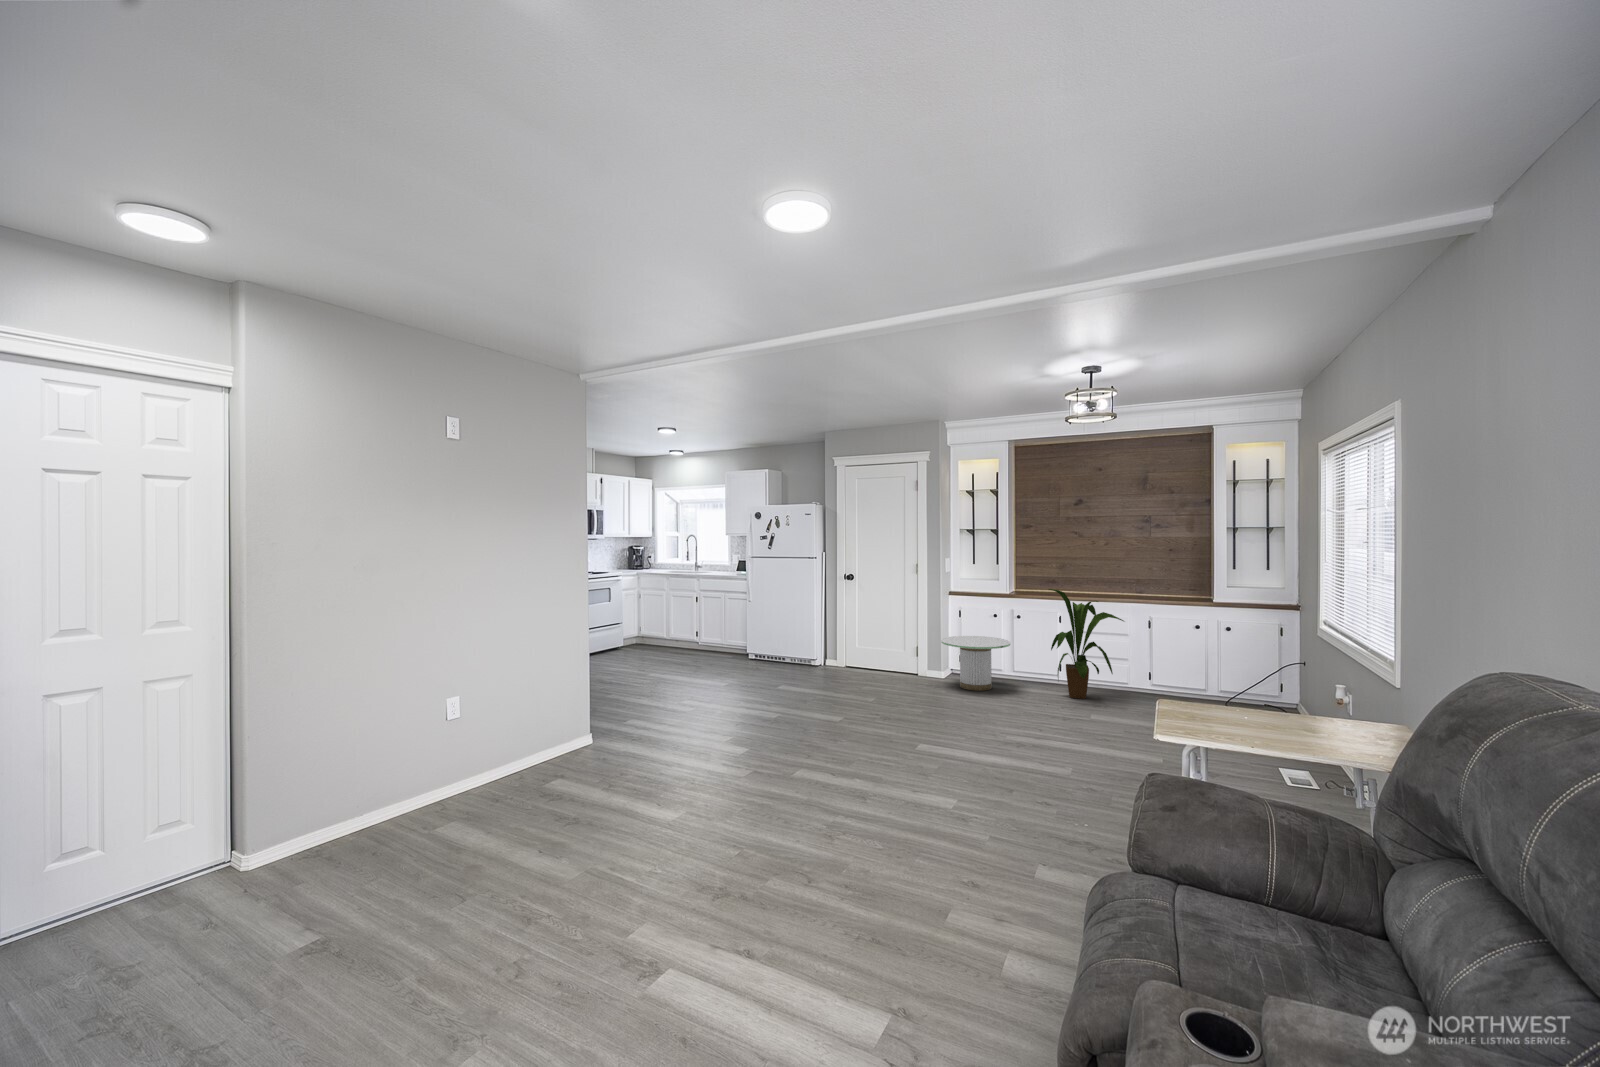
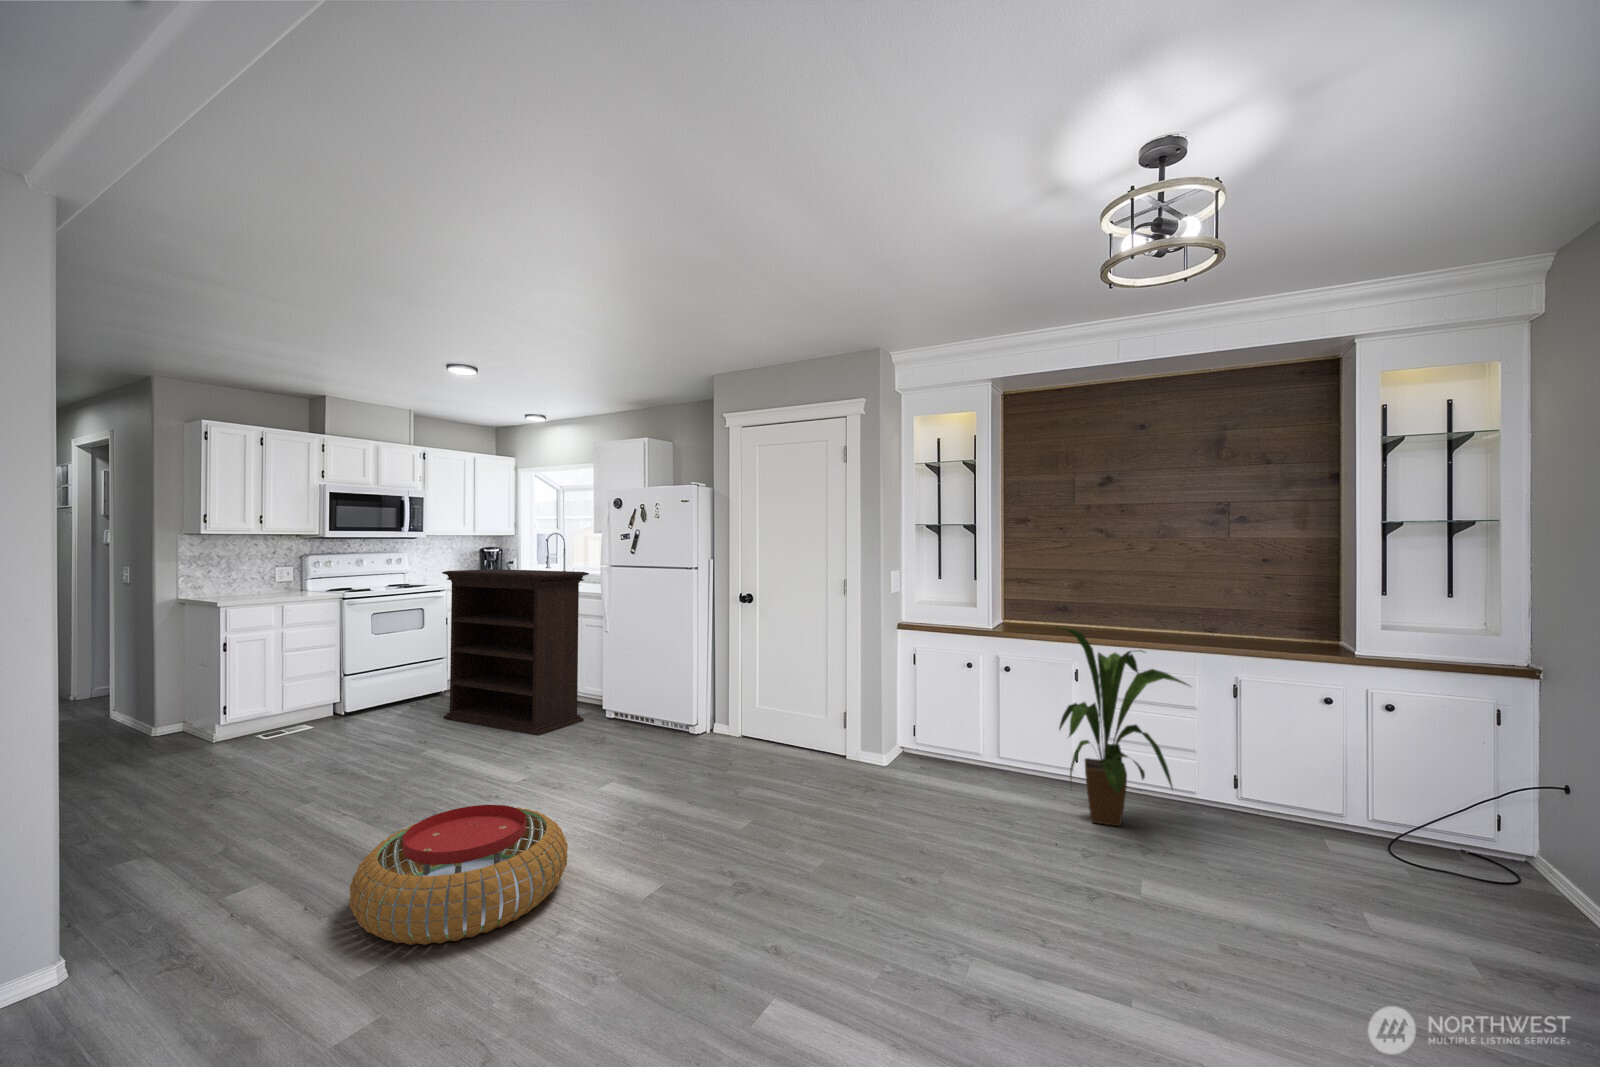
bookshelf: none [635,561,736,669] -> present [442,569,589,736]
side table: present [941,636,1010,691] -> none [874,697,989,799]
pouf: none [708,684,805,737] -> present [350,805,568,945]

